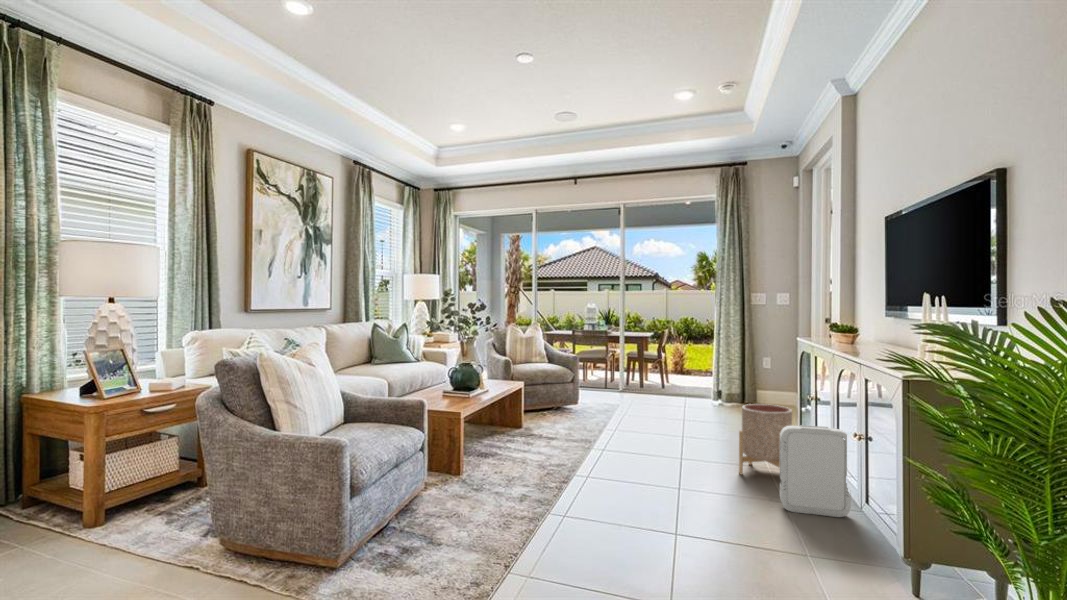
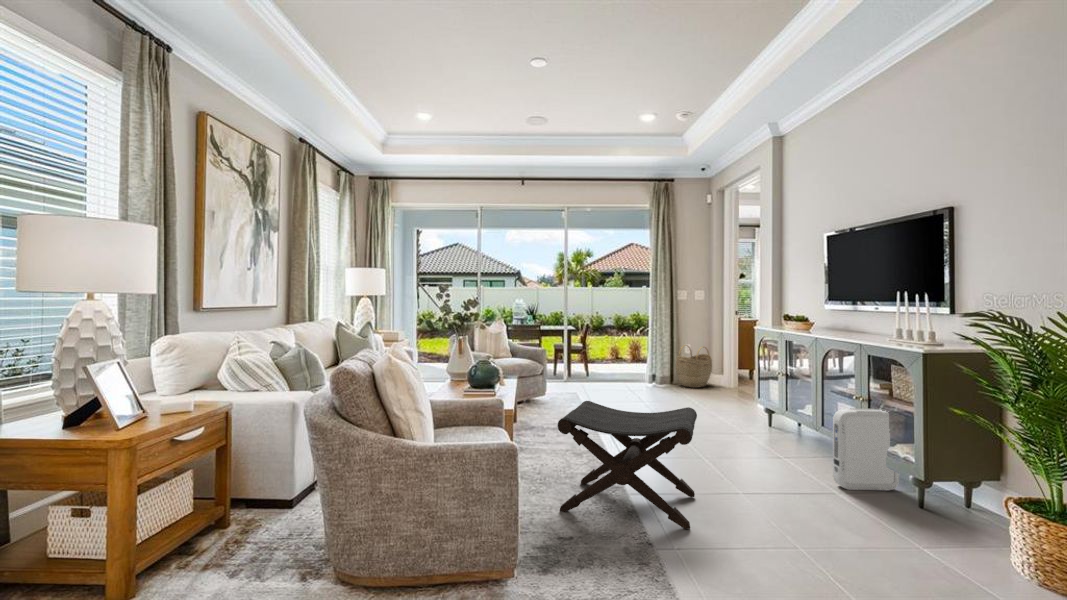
woven basket: none [736,356,778,403] -> present [676,345,712,388]
footstool: none [471,401,618,526] -> present [558,401,697,529]
planter: present [739,404,792,474] -> none [760,390,809,461]

